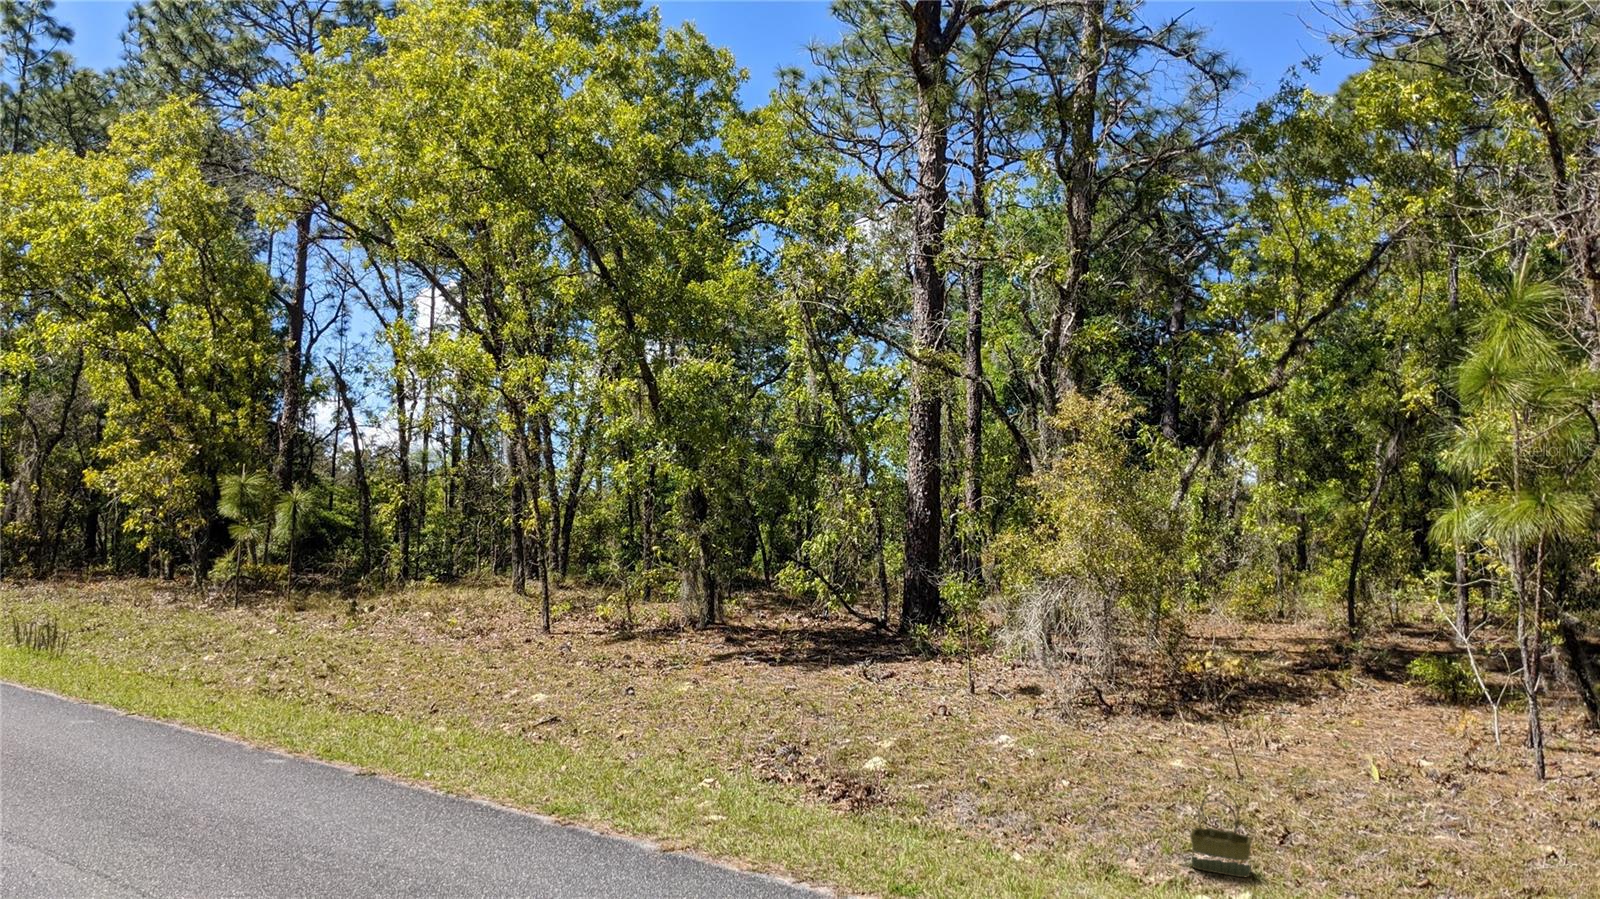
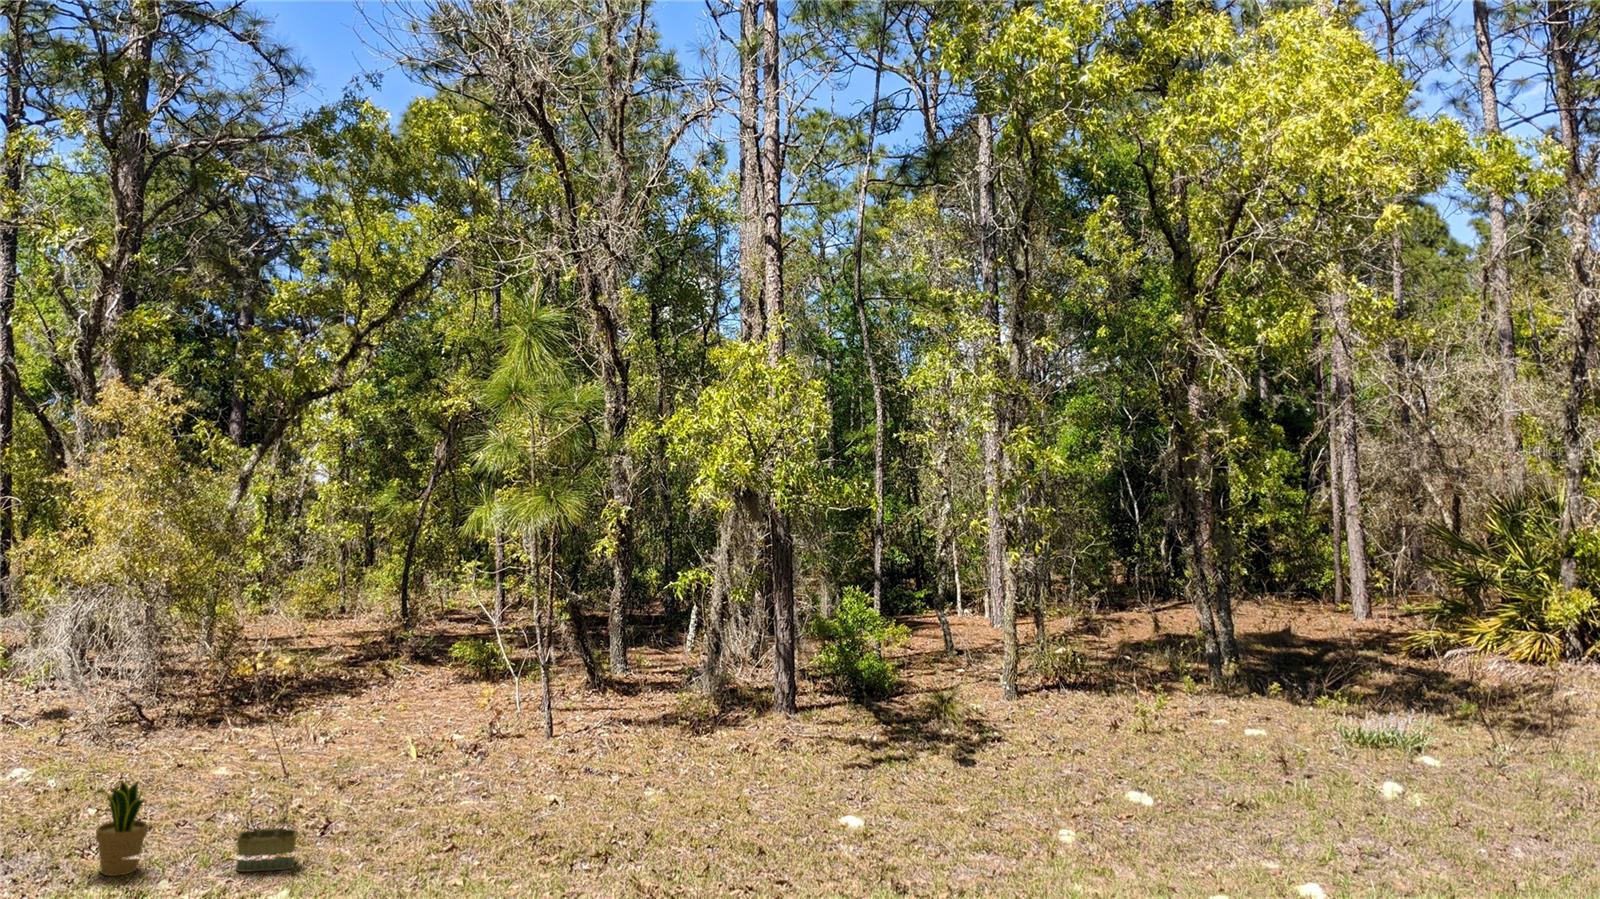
potted plant: none [1060,759,1113,848] -> present [94,782,150,876]

